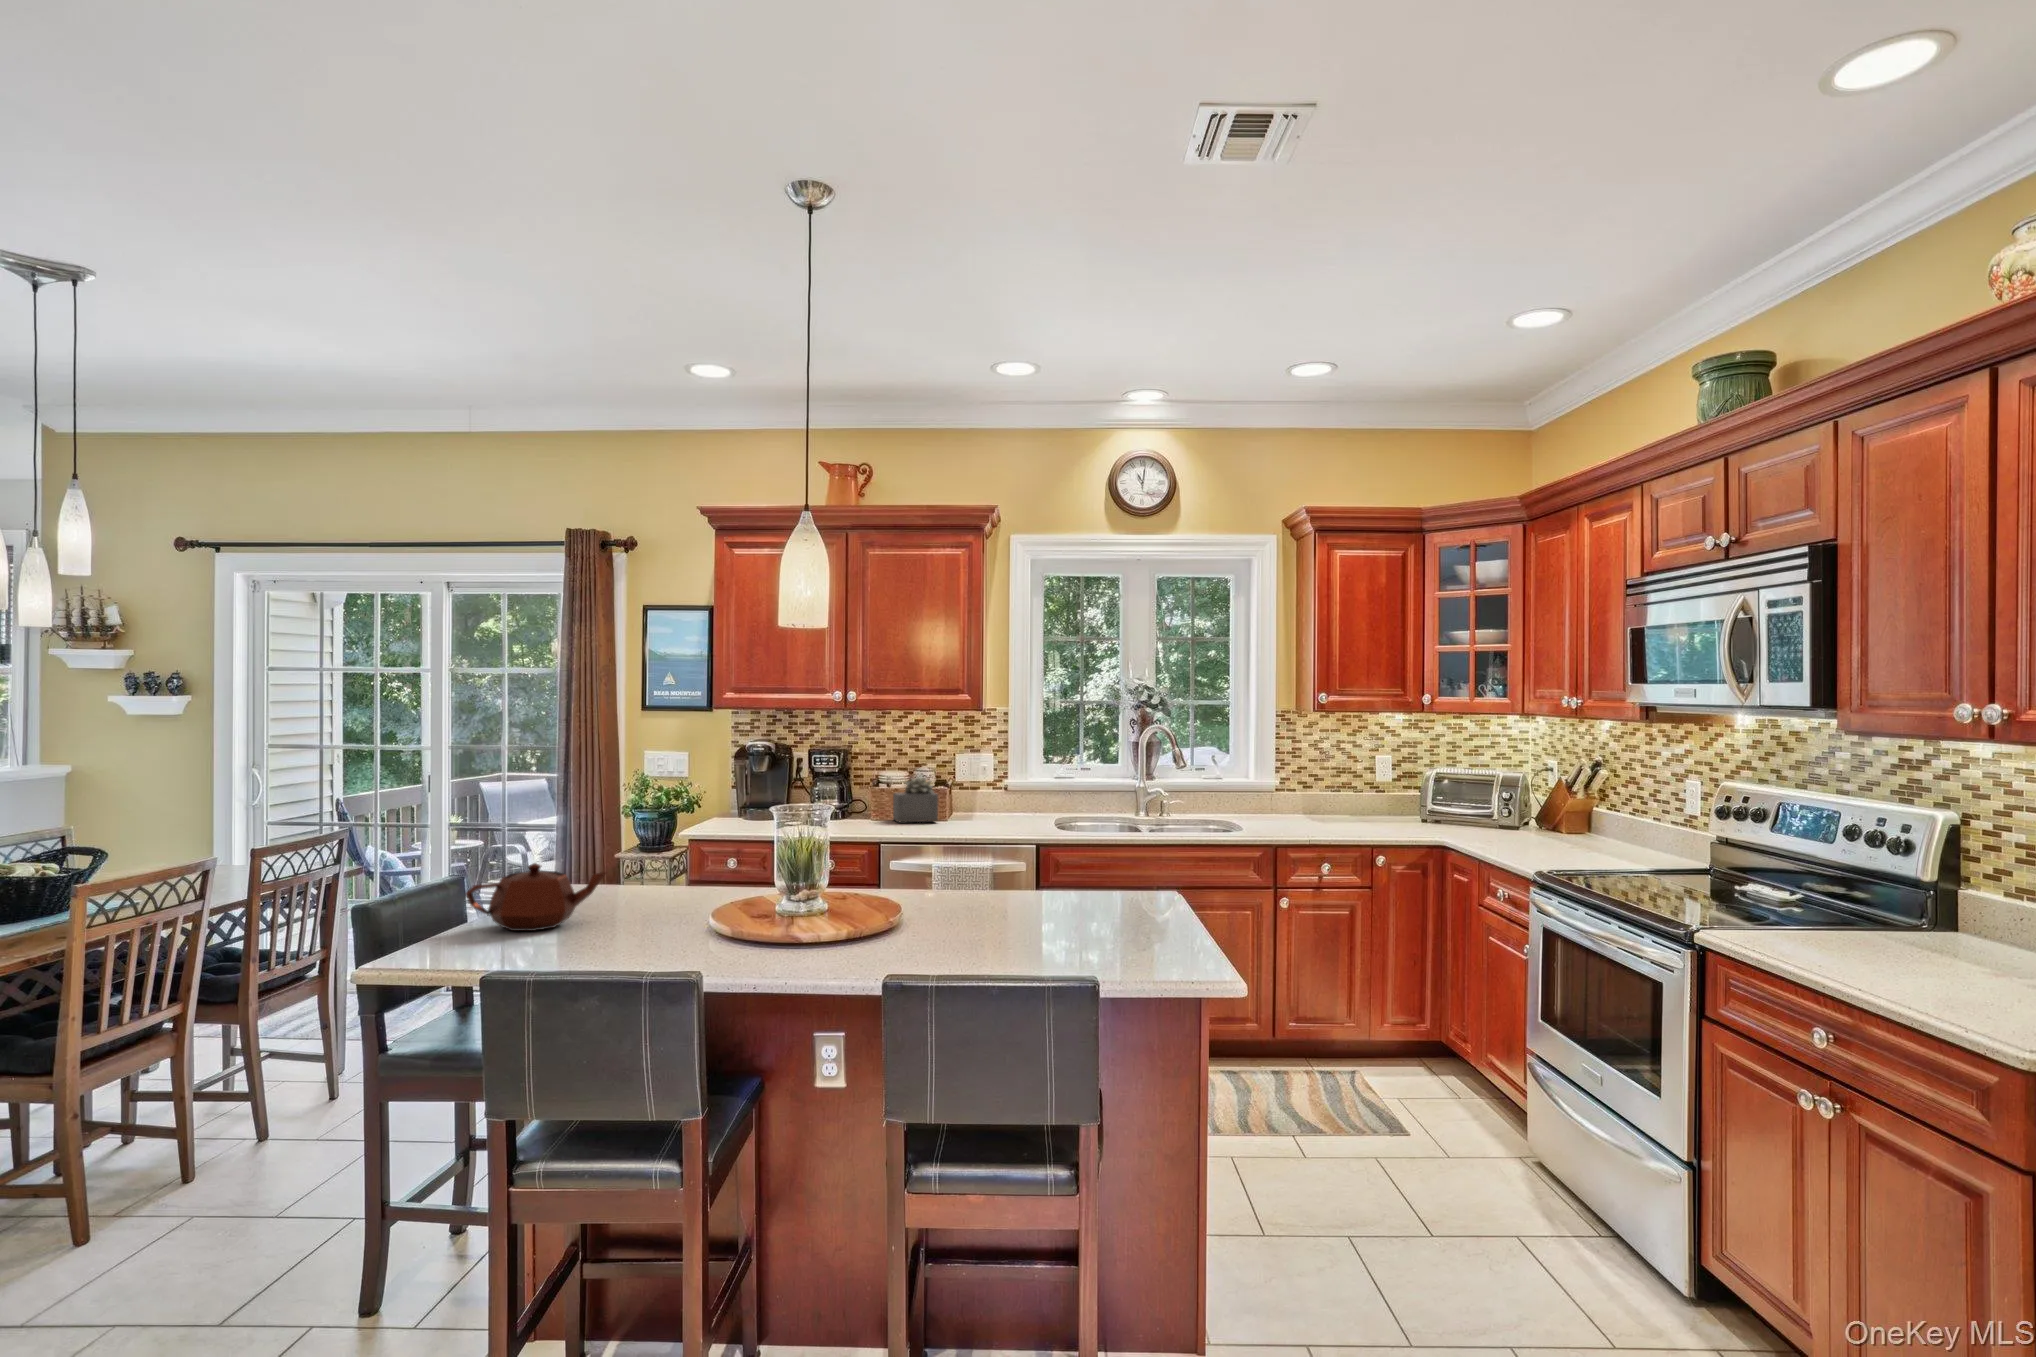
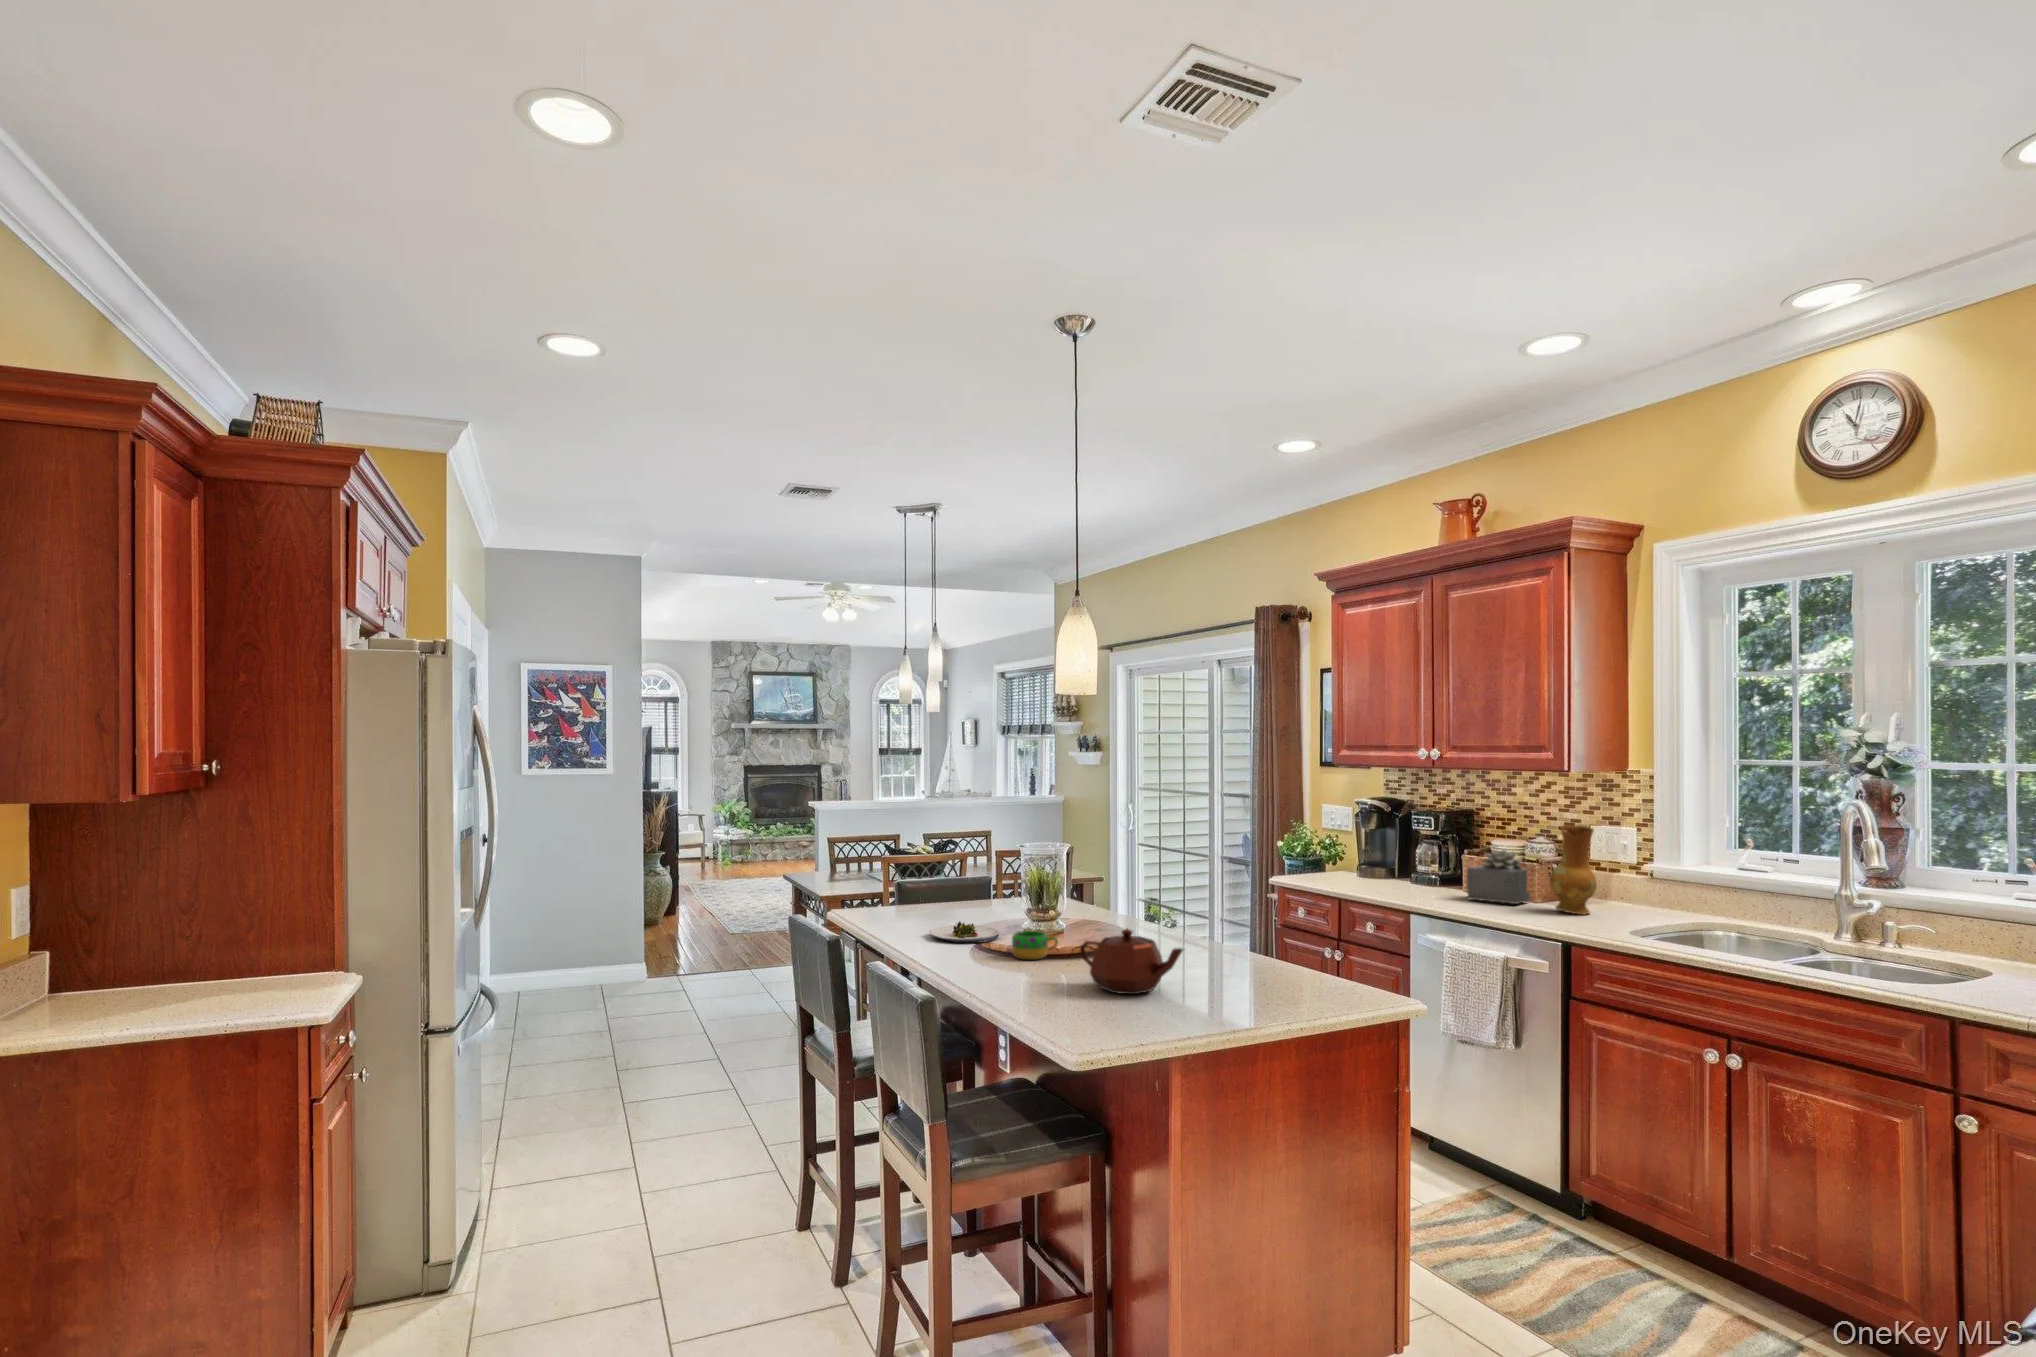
ceramic jug: none [964,753,999,823] -> present [1550,825,1597,915]
teapot: present [466,863,606,931] -> present [1080,928,1183,994]
mug: none [860,897,903,932] -> present [1012,931,1058,960]
salad plate: none [676,909,773,937] -> present [930,922,999,943]

